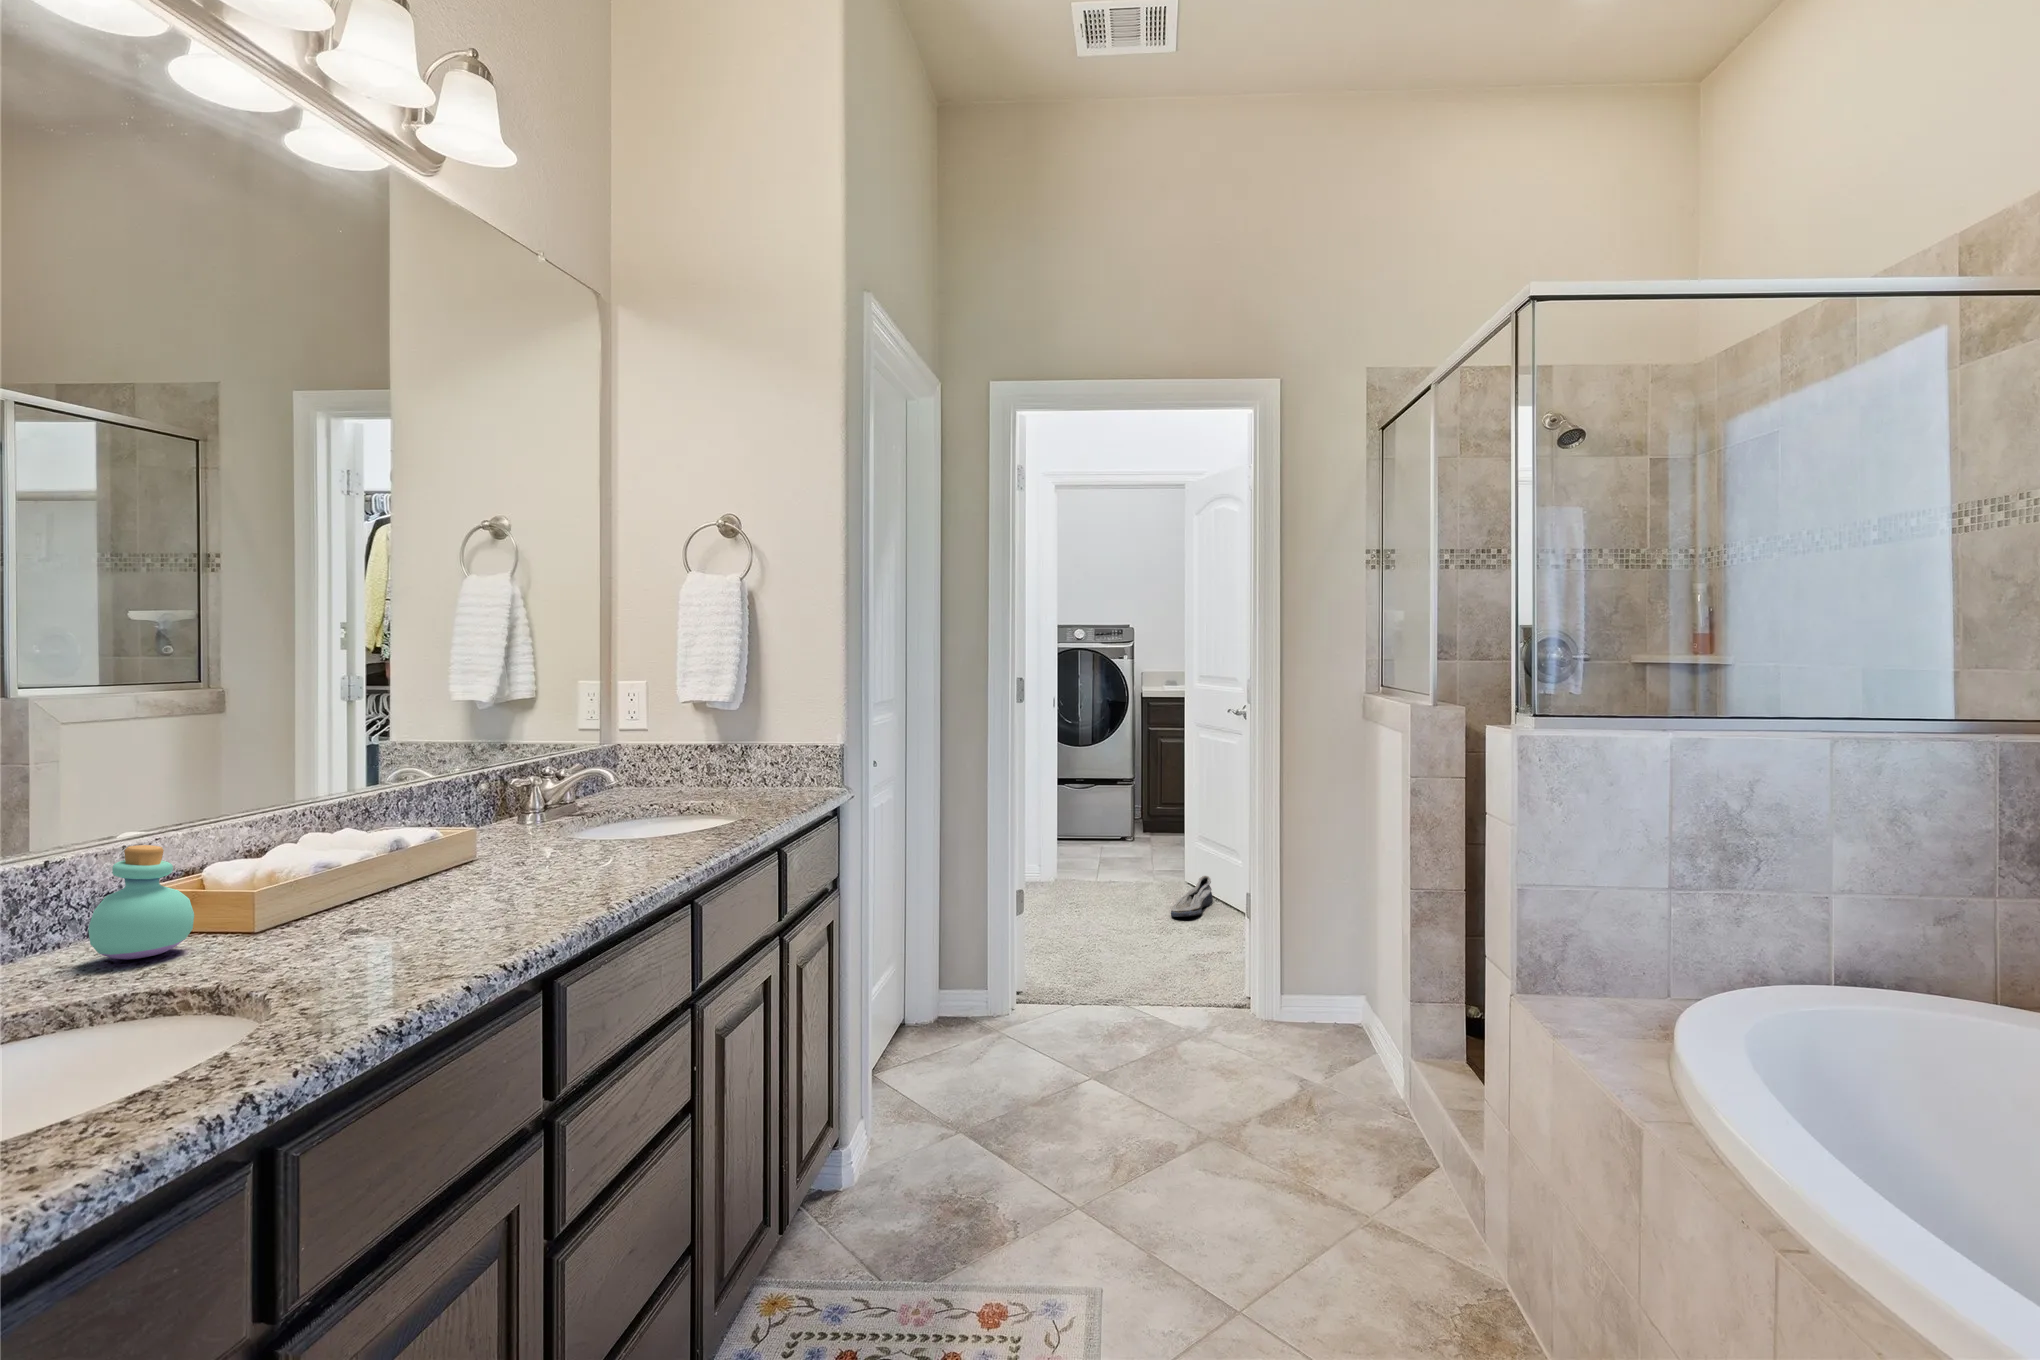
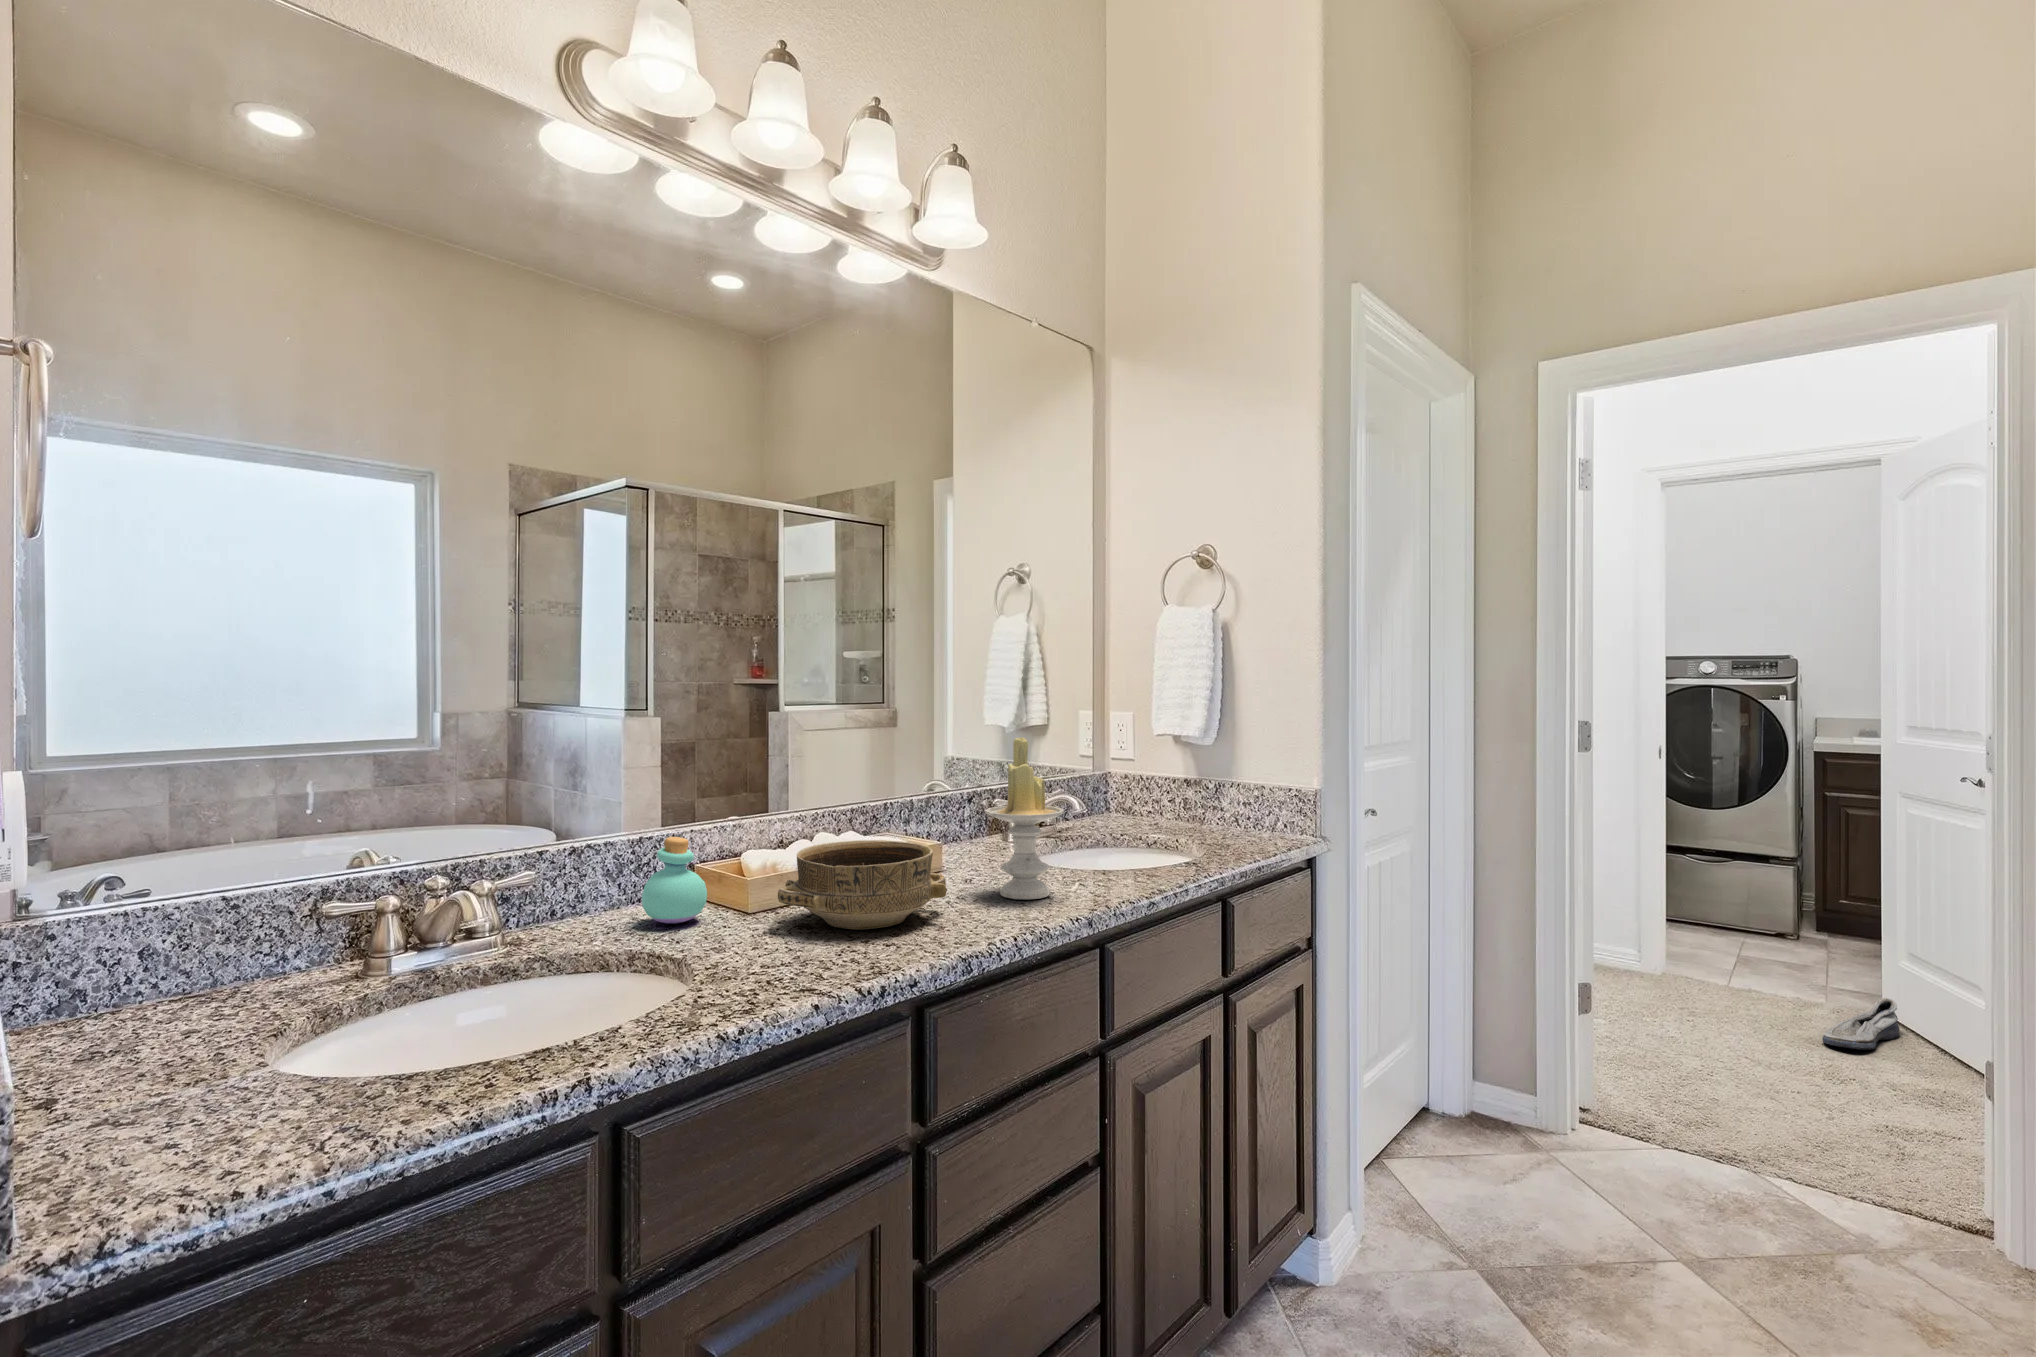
candle: none [550,698,641,870] -> present [985,737,1064,899]
ceramic bowl: none [314,819,537,922] -> present [778,840,947,929]

